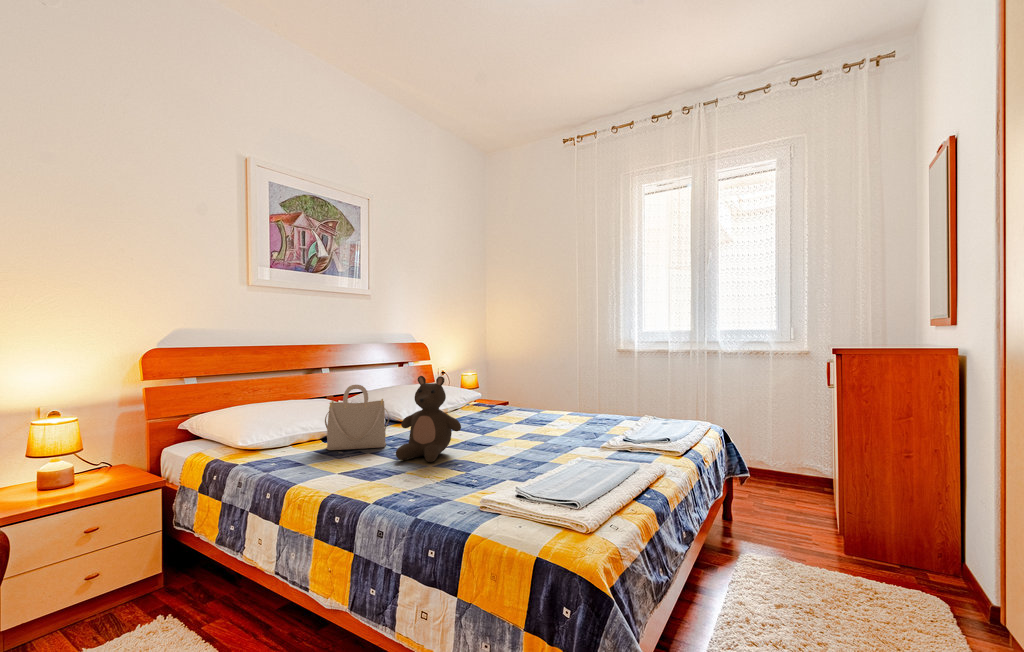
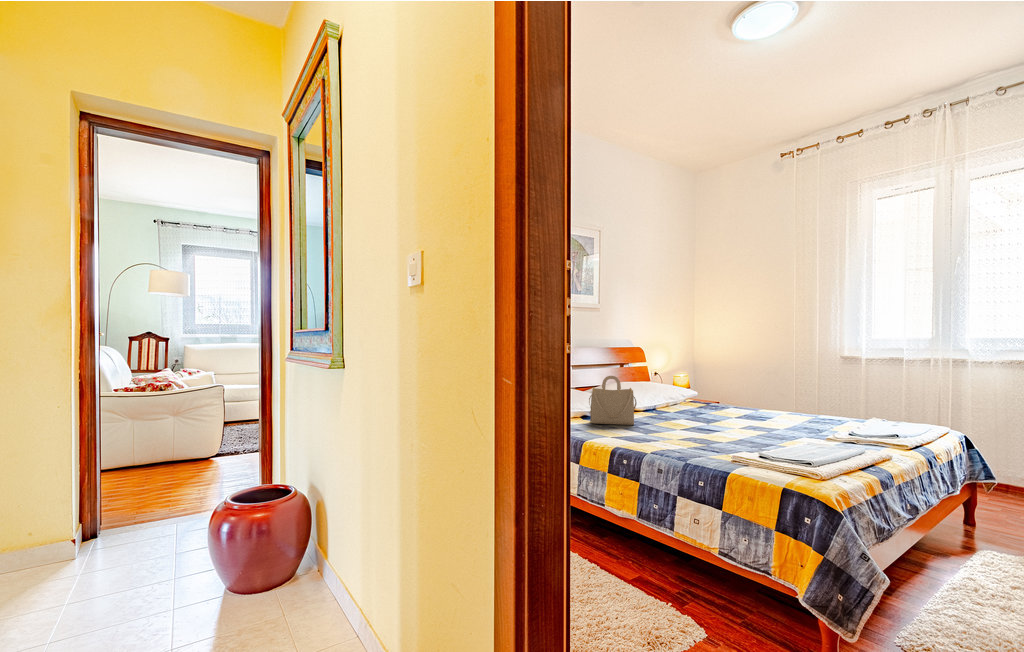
stuffed bear: present [396,376,461,462] -> none [649,370,700,436]

